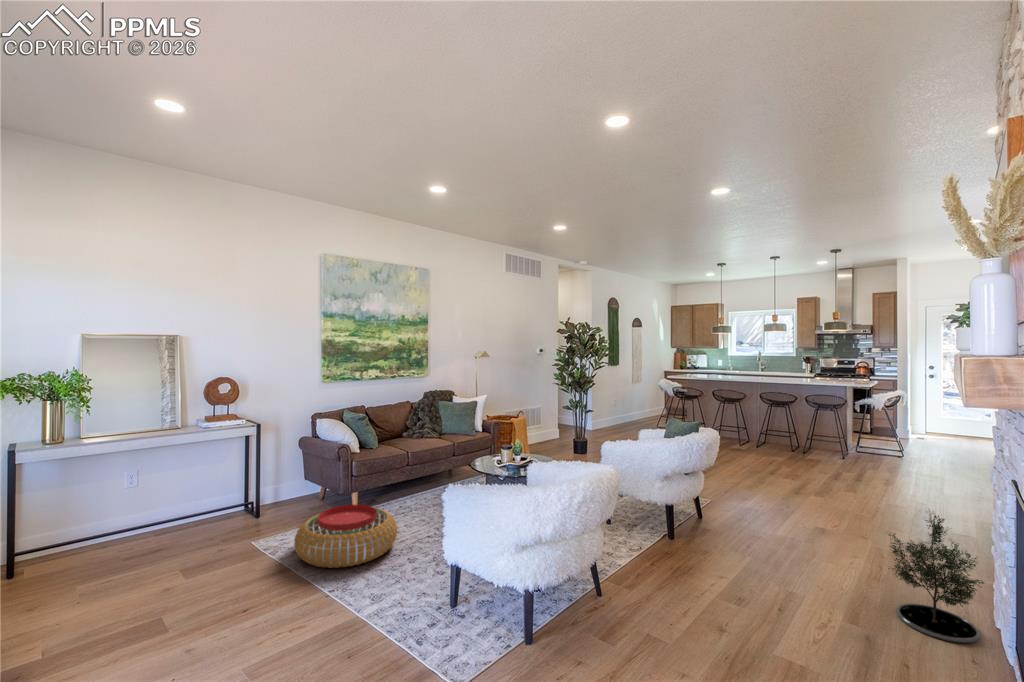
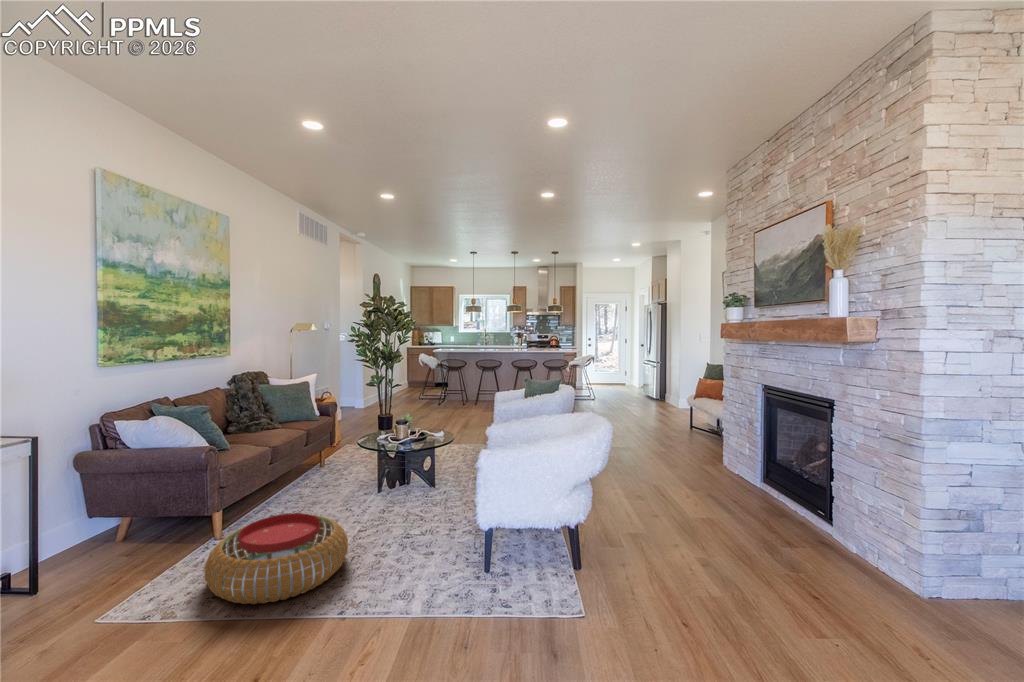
potted tree: present [888,511,984,643] -> none [692,412,743,485]

